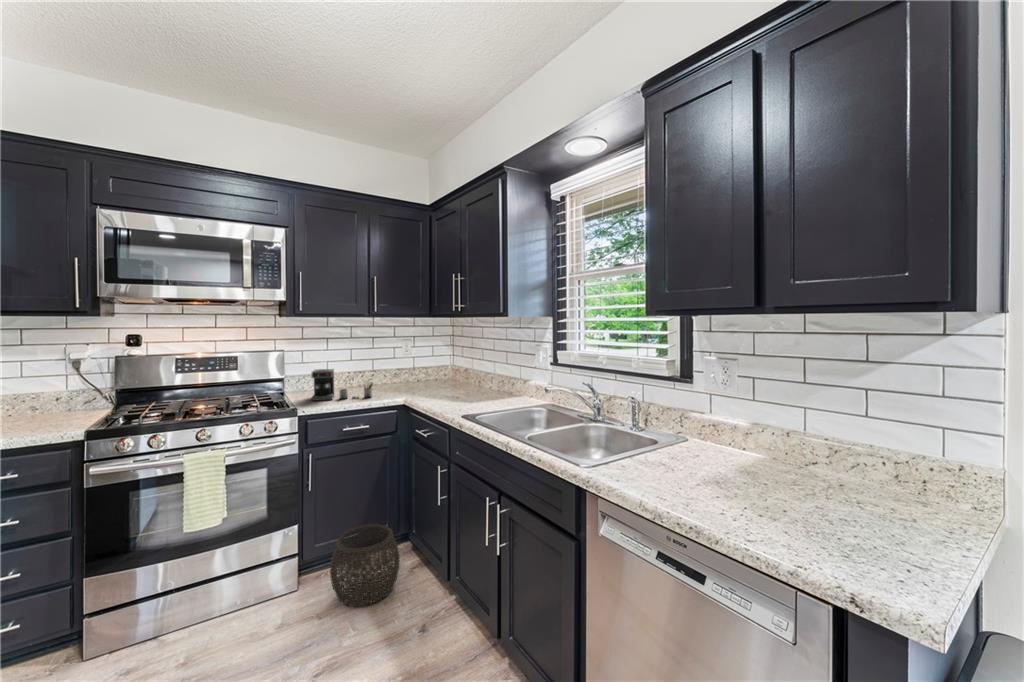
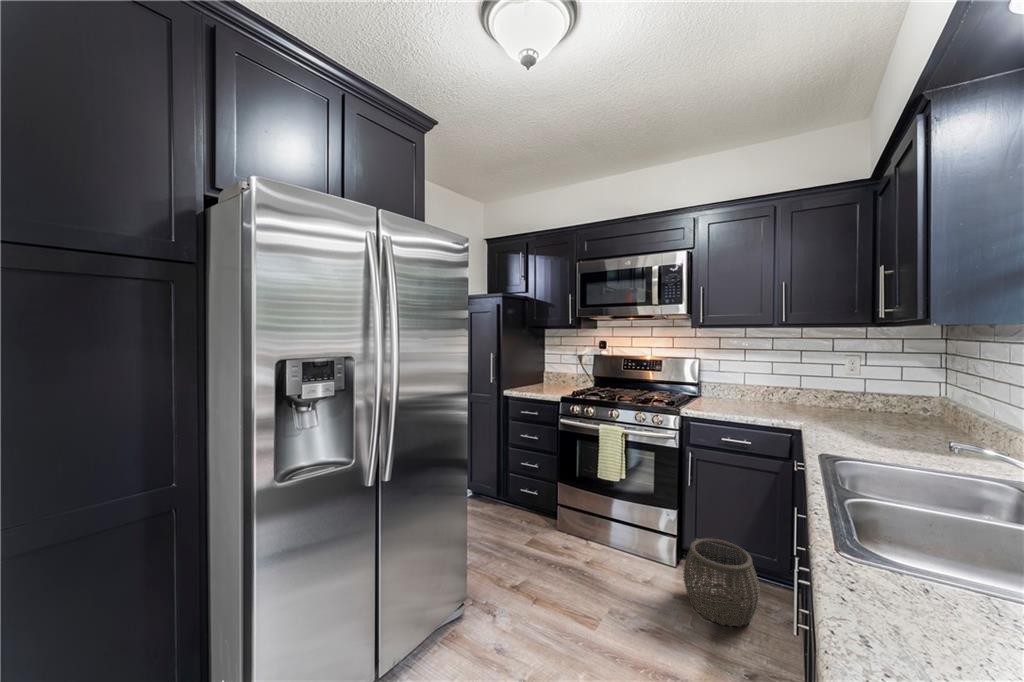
coffee maker: present [312,369,373,401] -> none [702,378,766,414]

